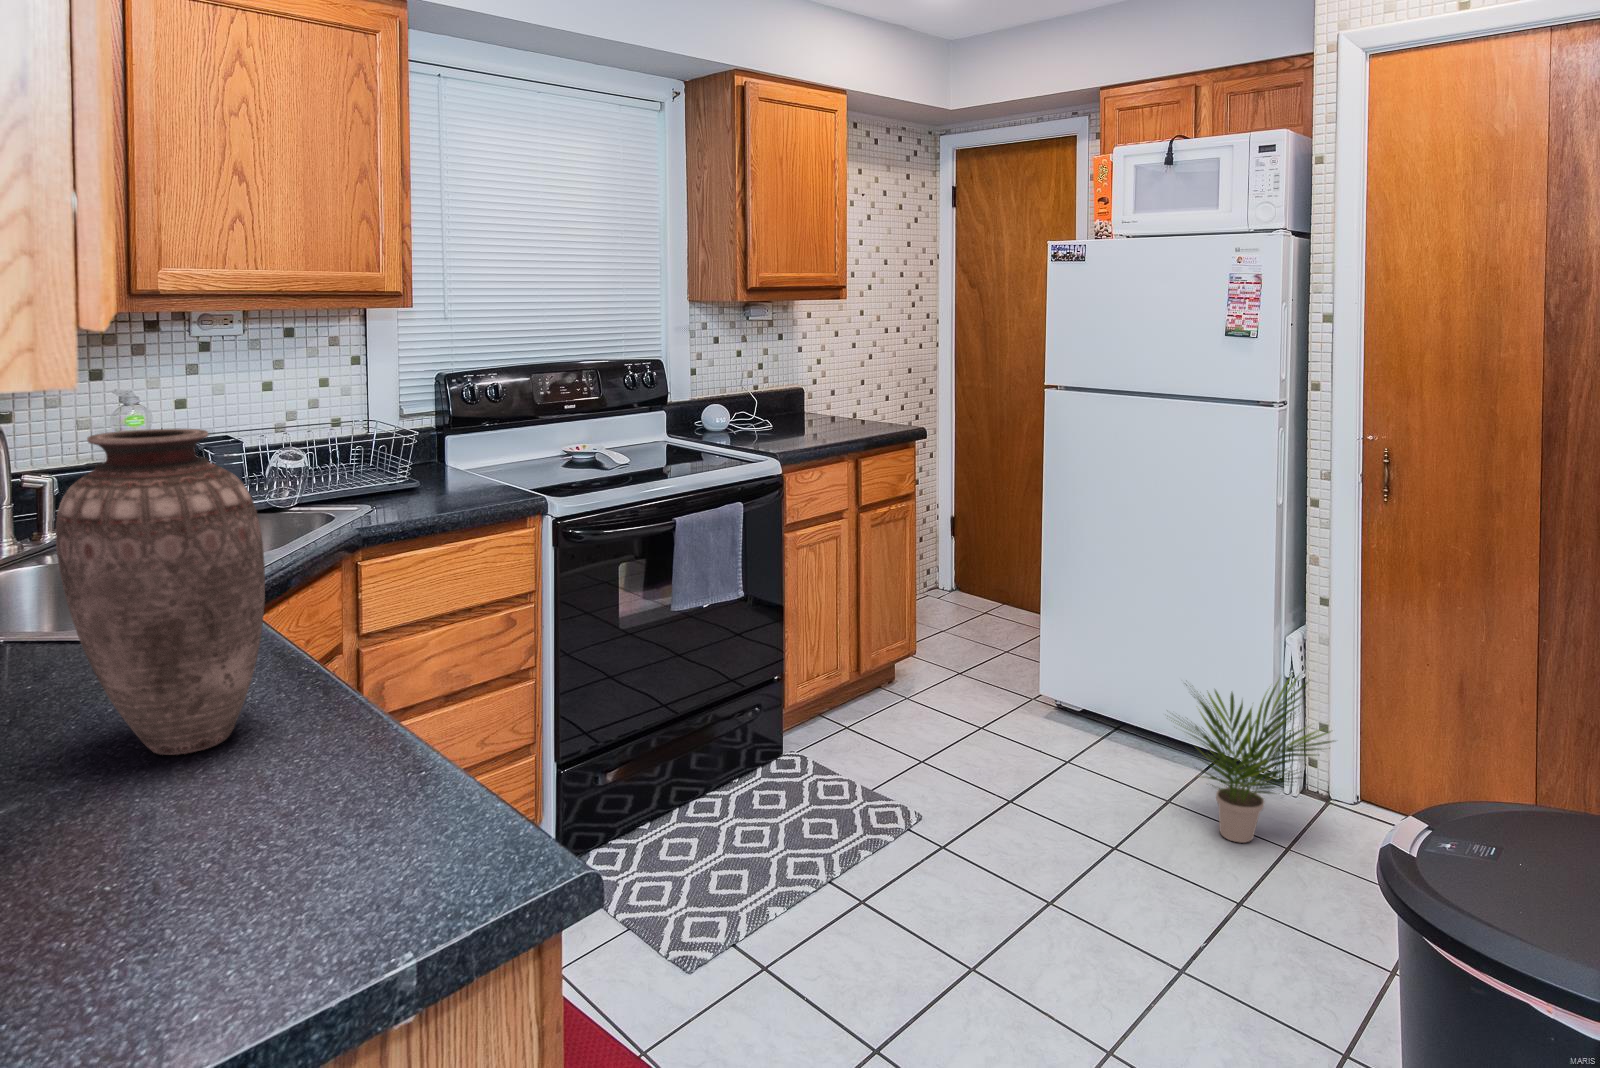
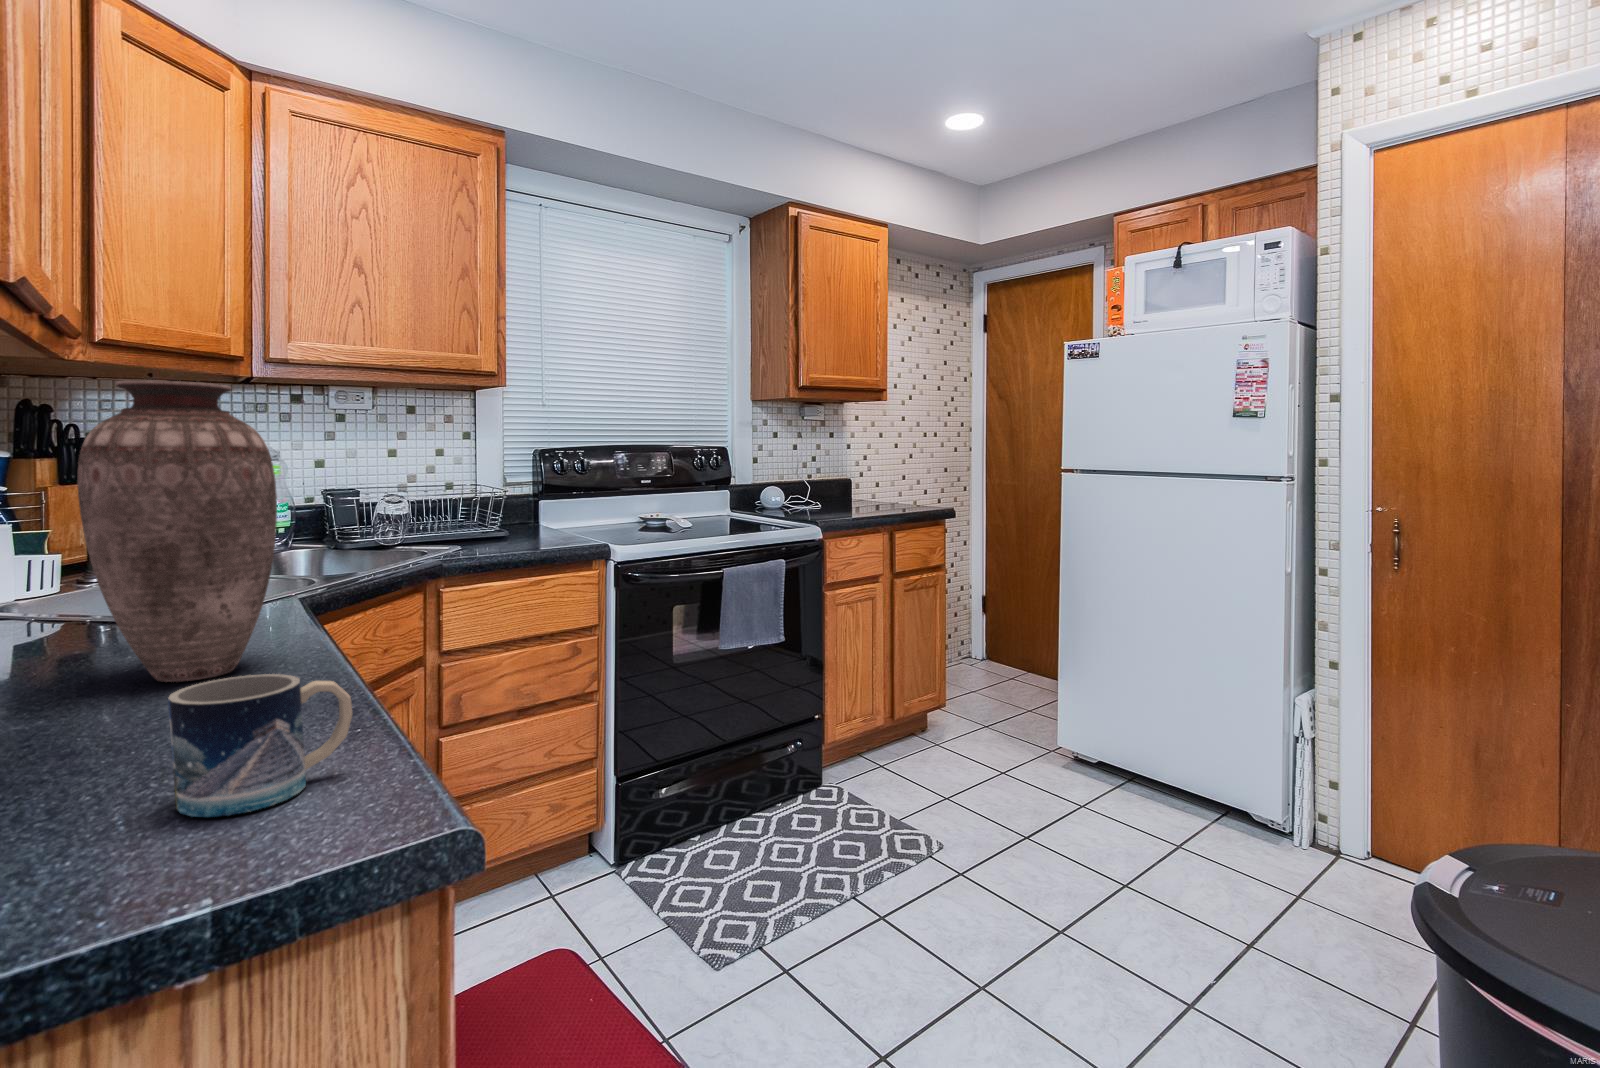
potted plant: present [1174,676,1332,843] -> none [1171,712,1345,877]
mug: none [296,796,451,947] -> present [168,674,352,817]

